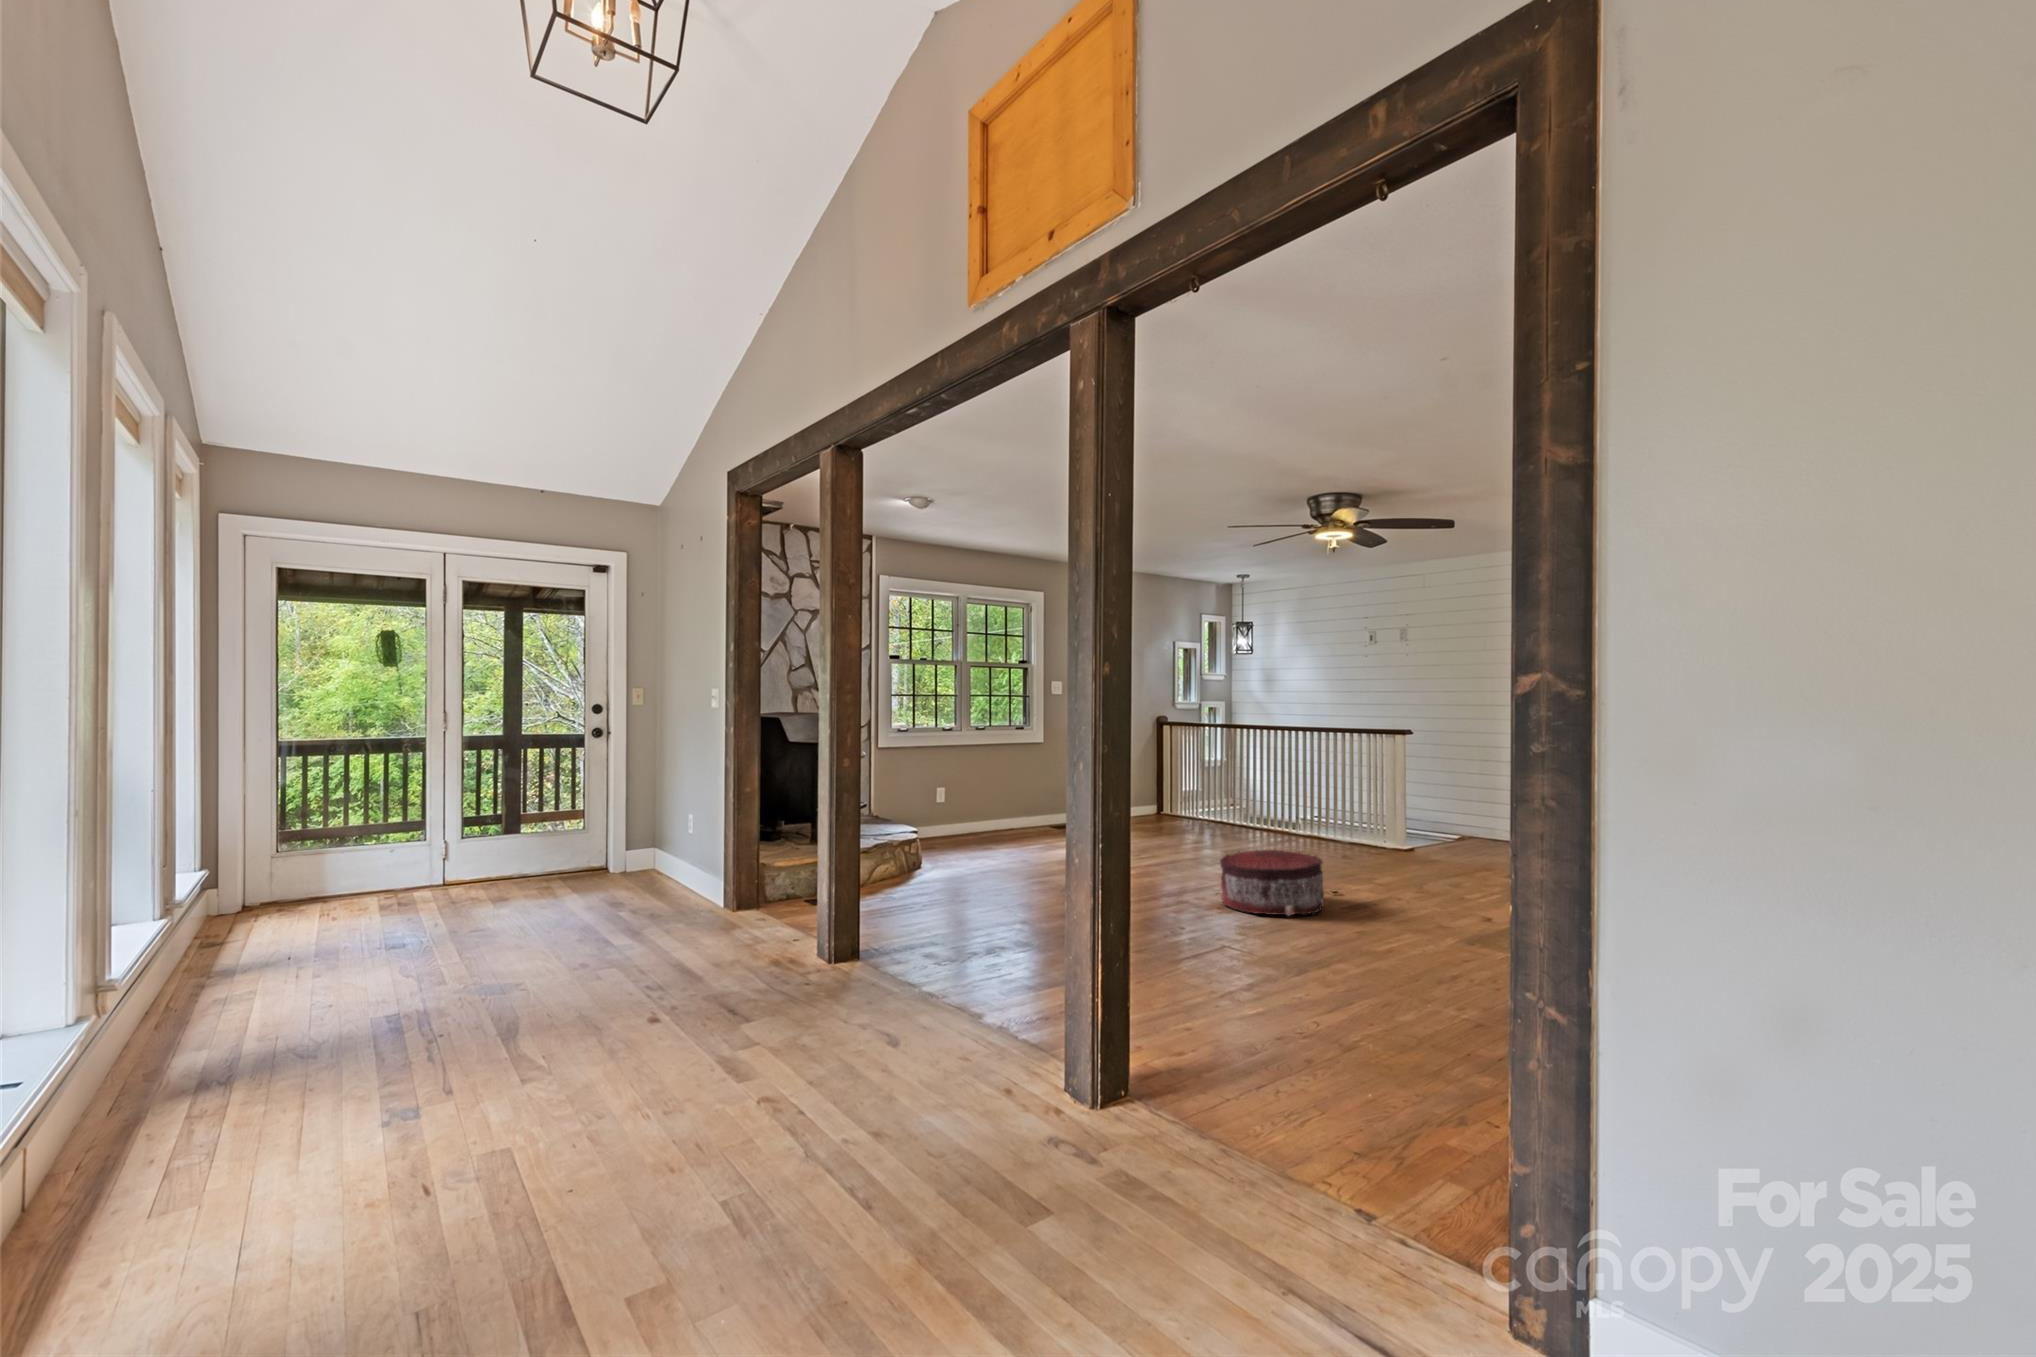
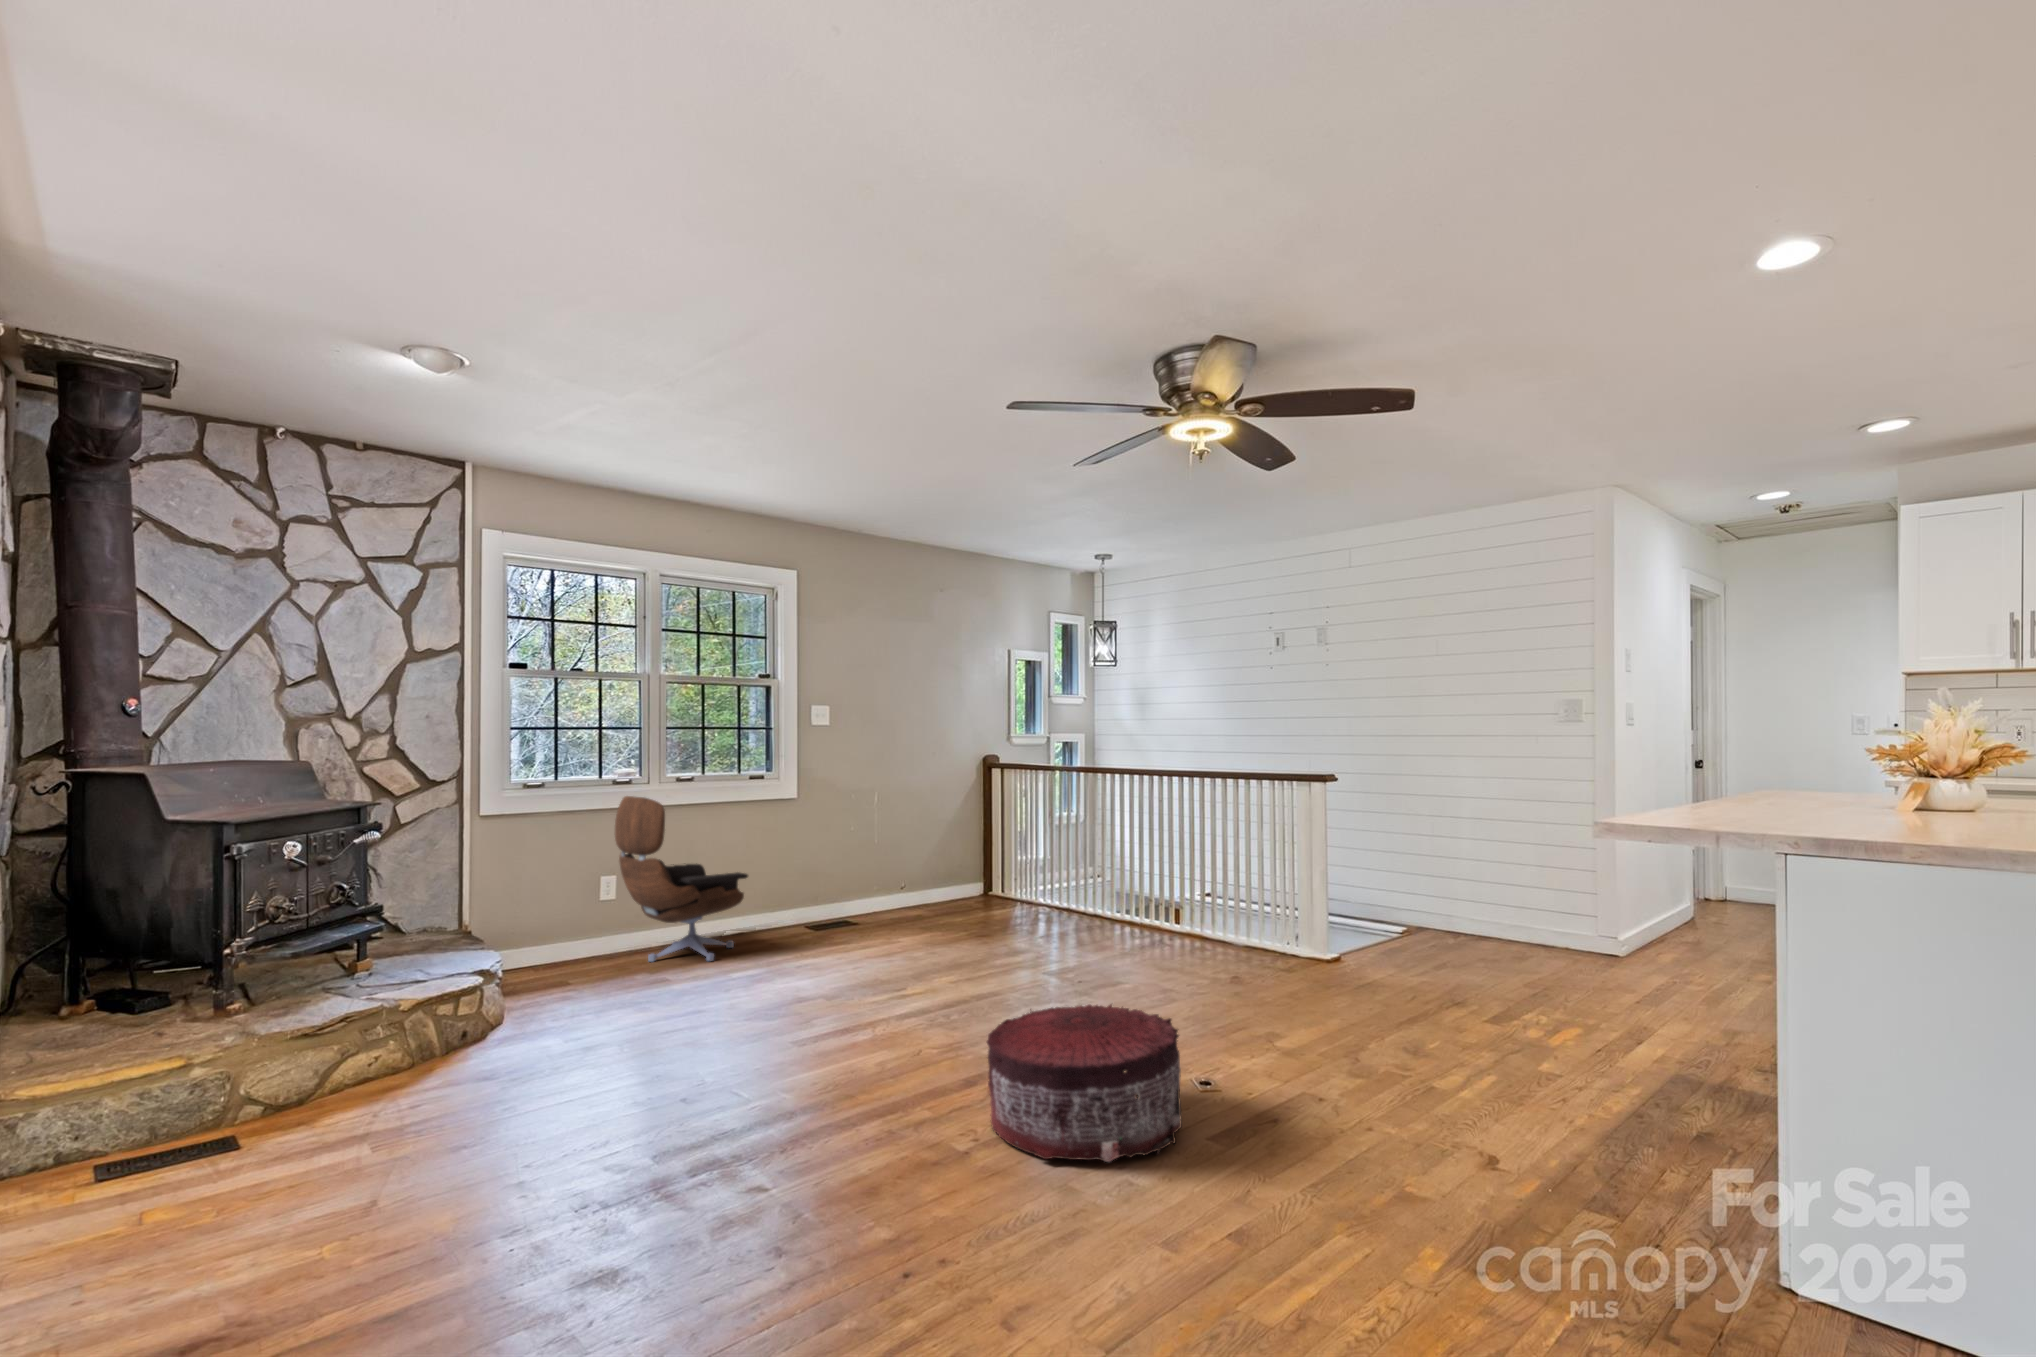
lounge chair: none [946,738,1030,841] -> present [615,796,748,962]

